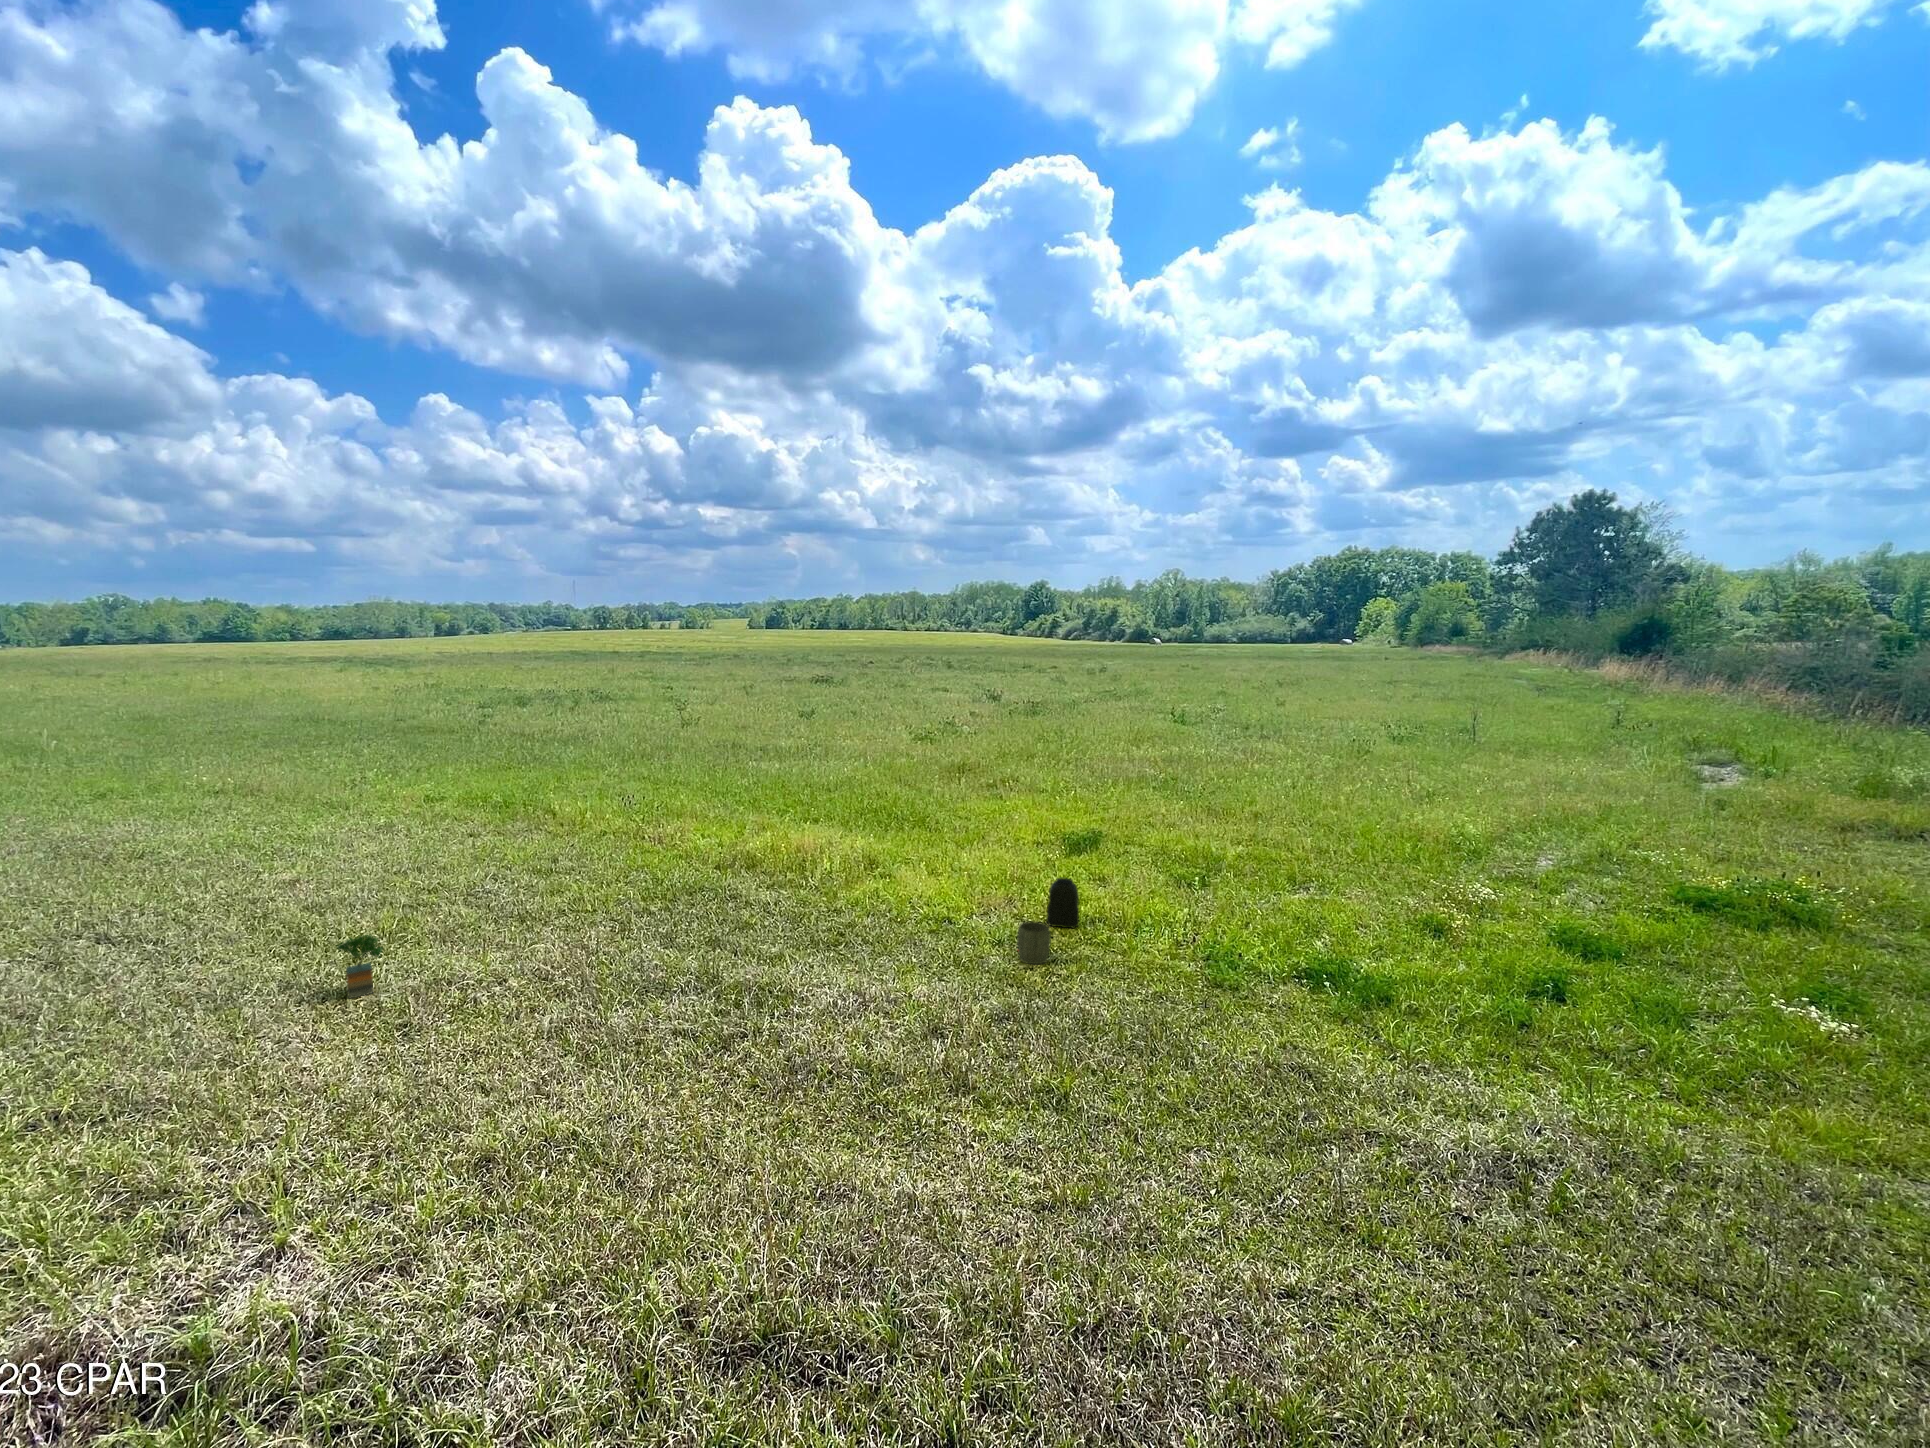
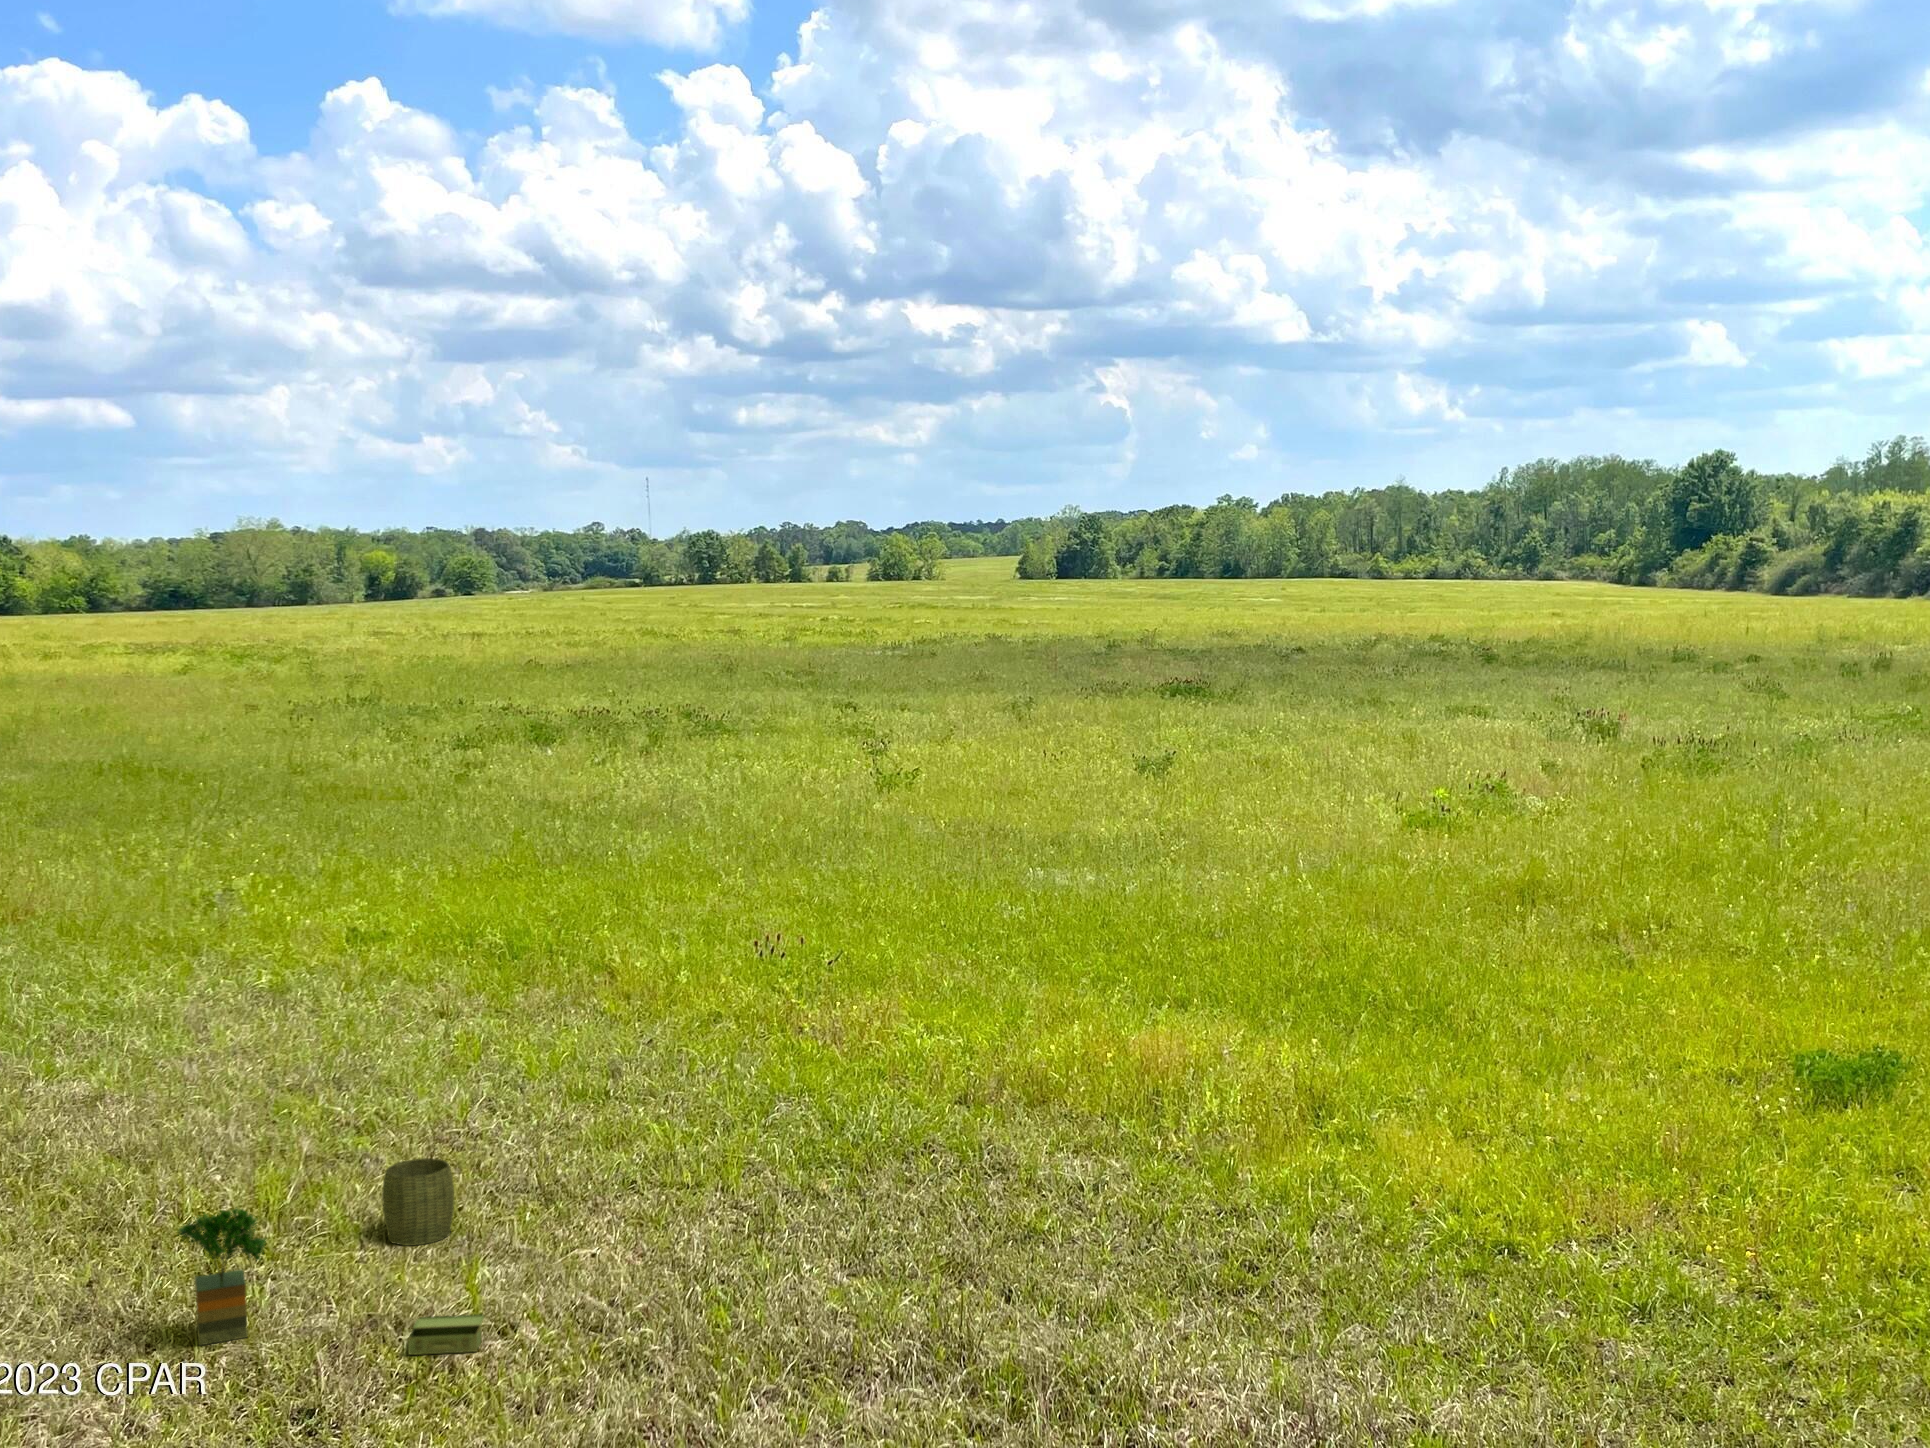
backpack: present [1046,877,1079,928] -> none [1774,1150,1866,1281]
woven basket: present [1017,921,1051,965] -> present [382,1158,454,1246]
toolbox: none [455,976,493,997] -> present [408,1314,484,1355]

